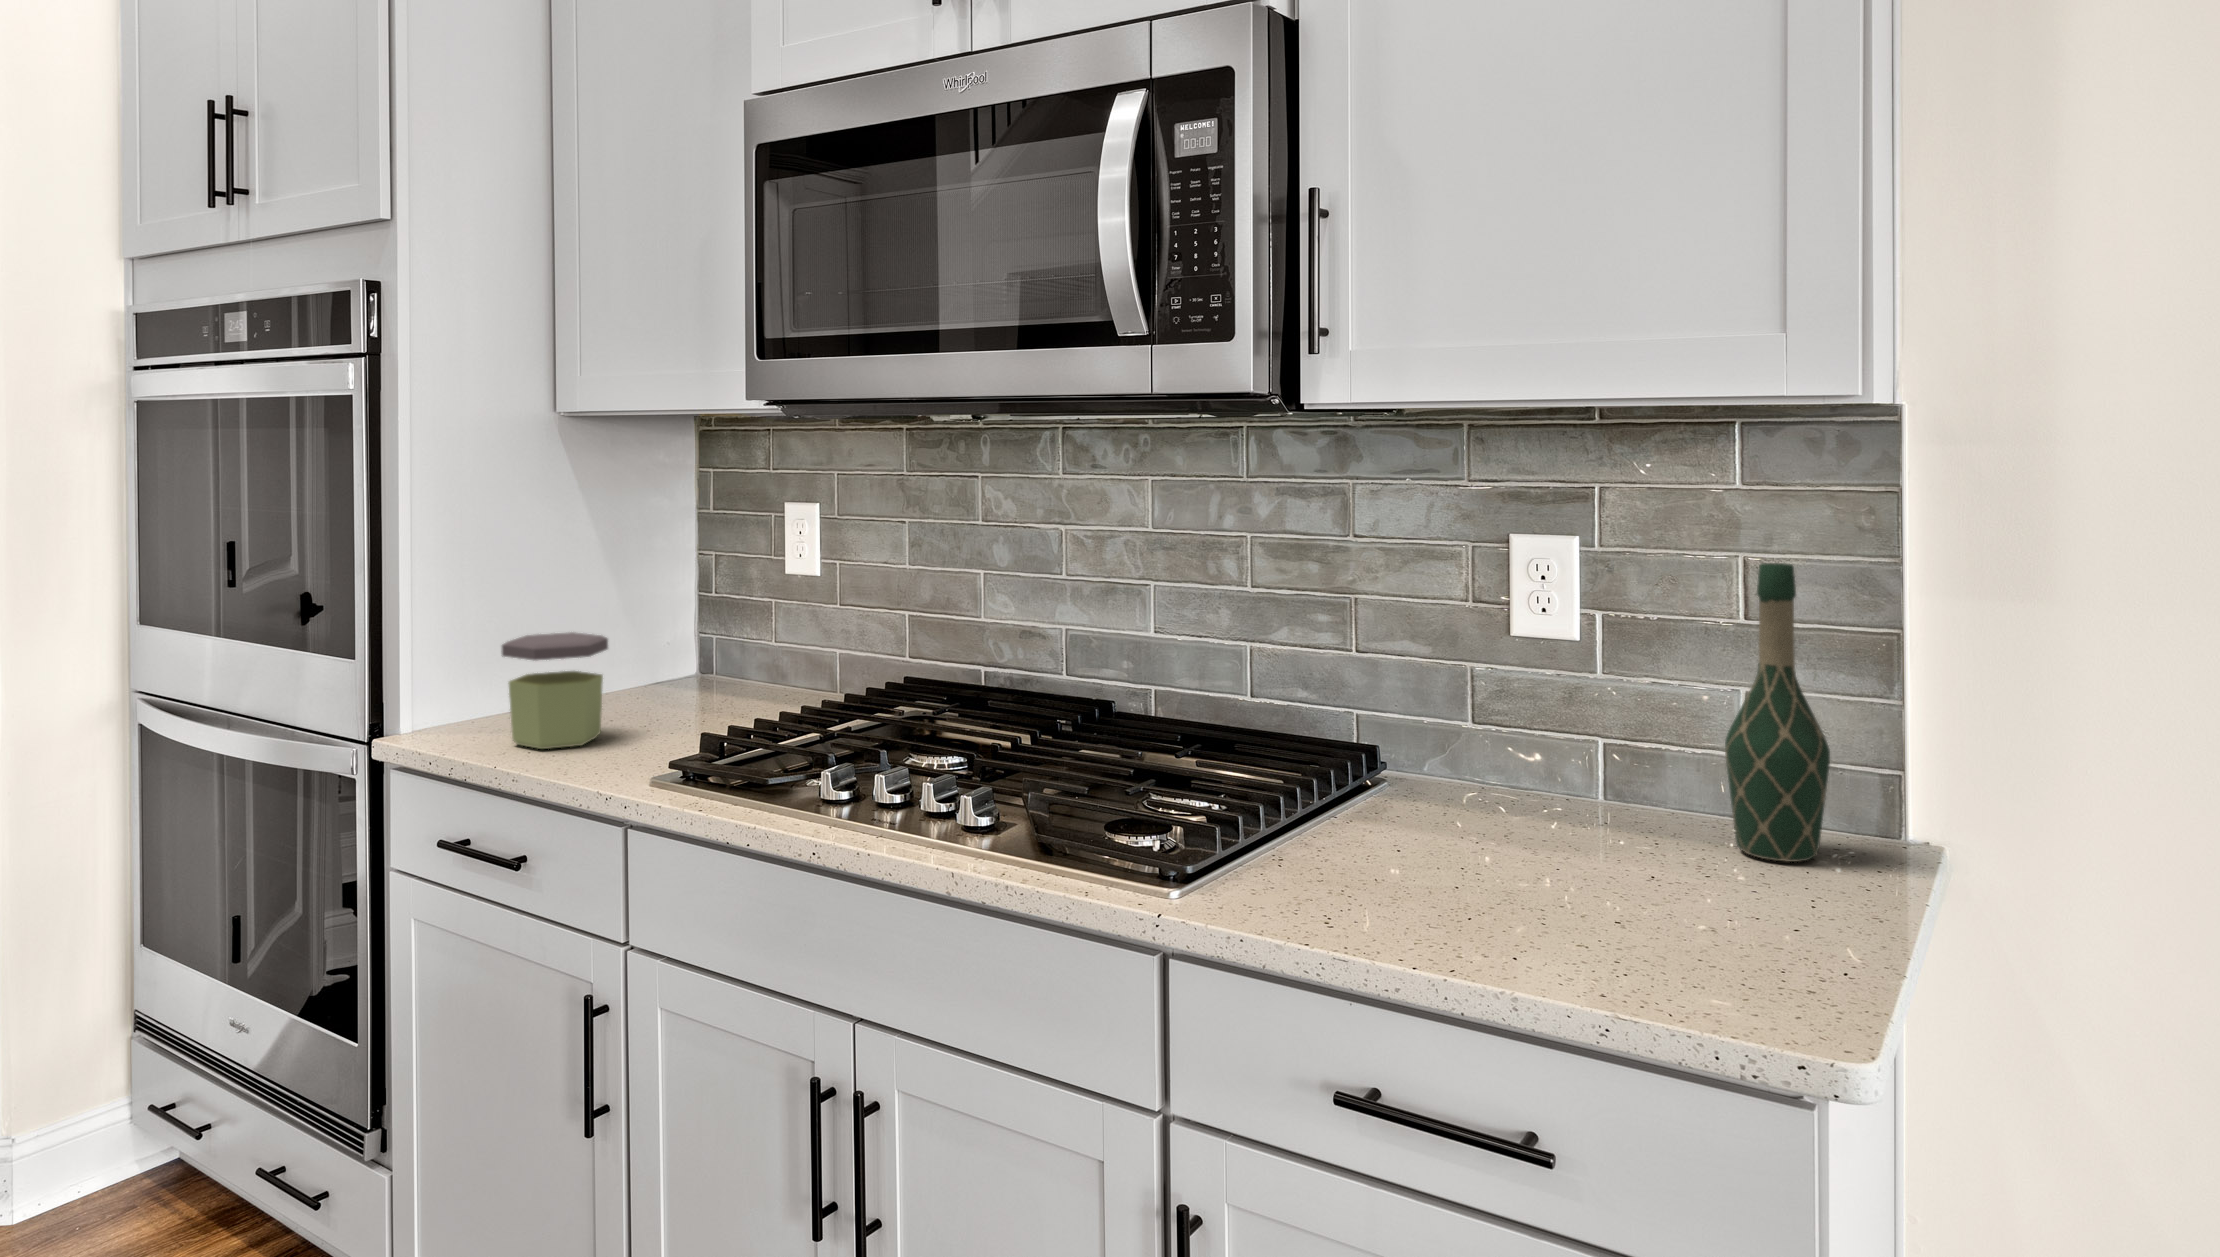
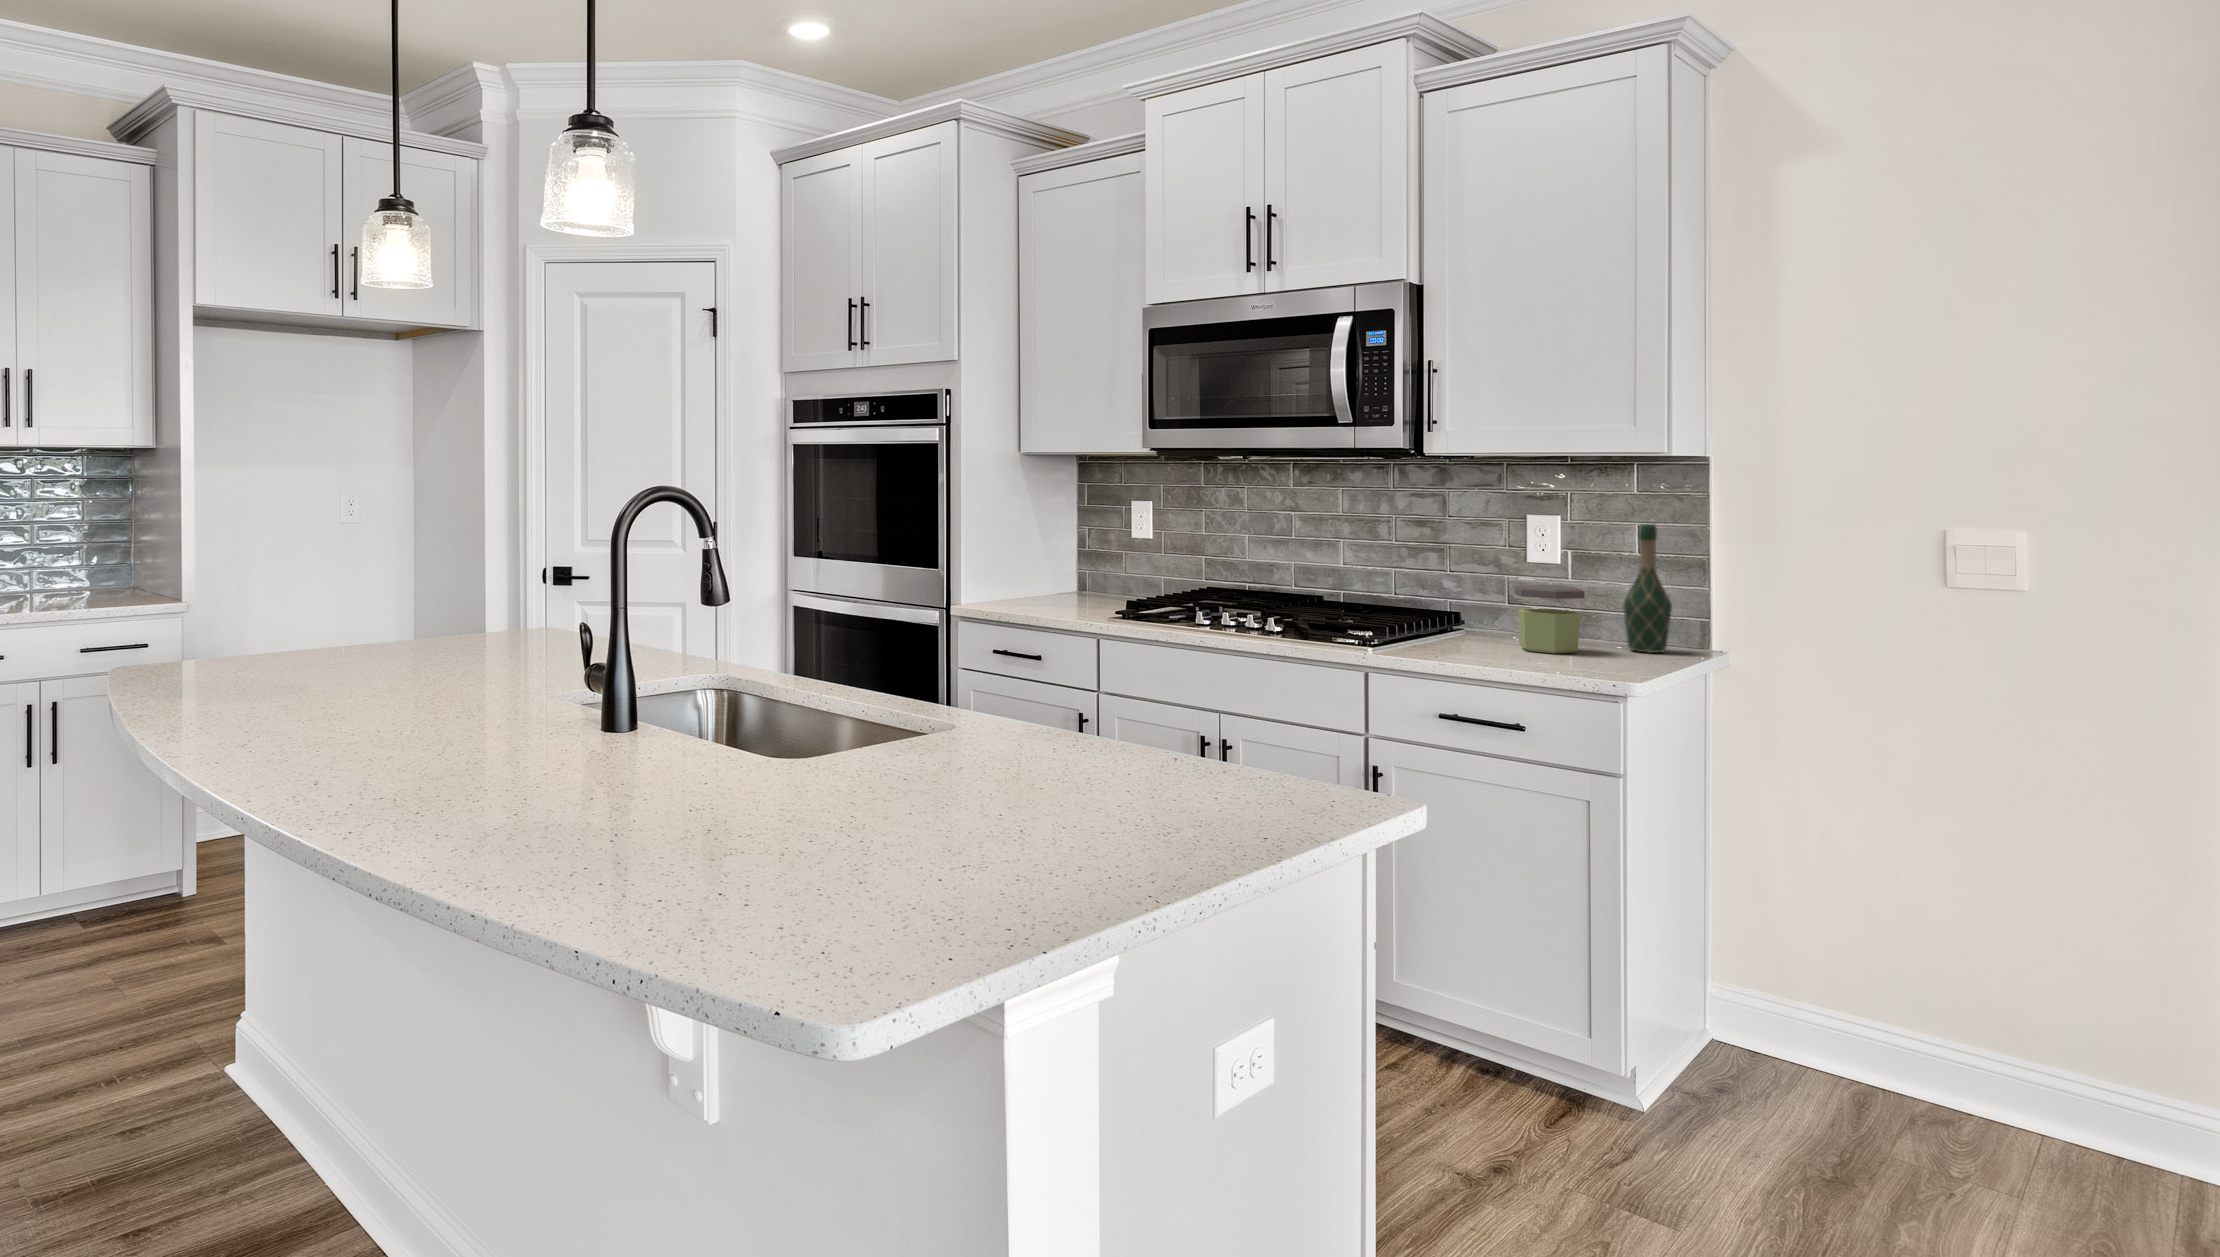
jar: present [502,632,608,749] -> present [1515,585,1584,653]

